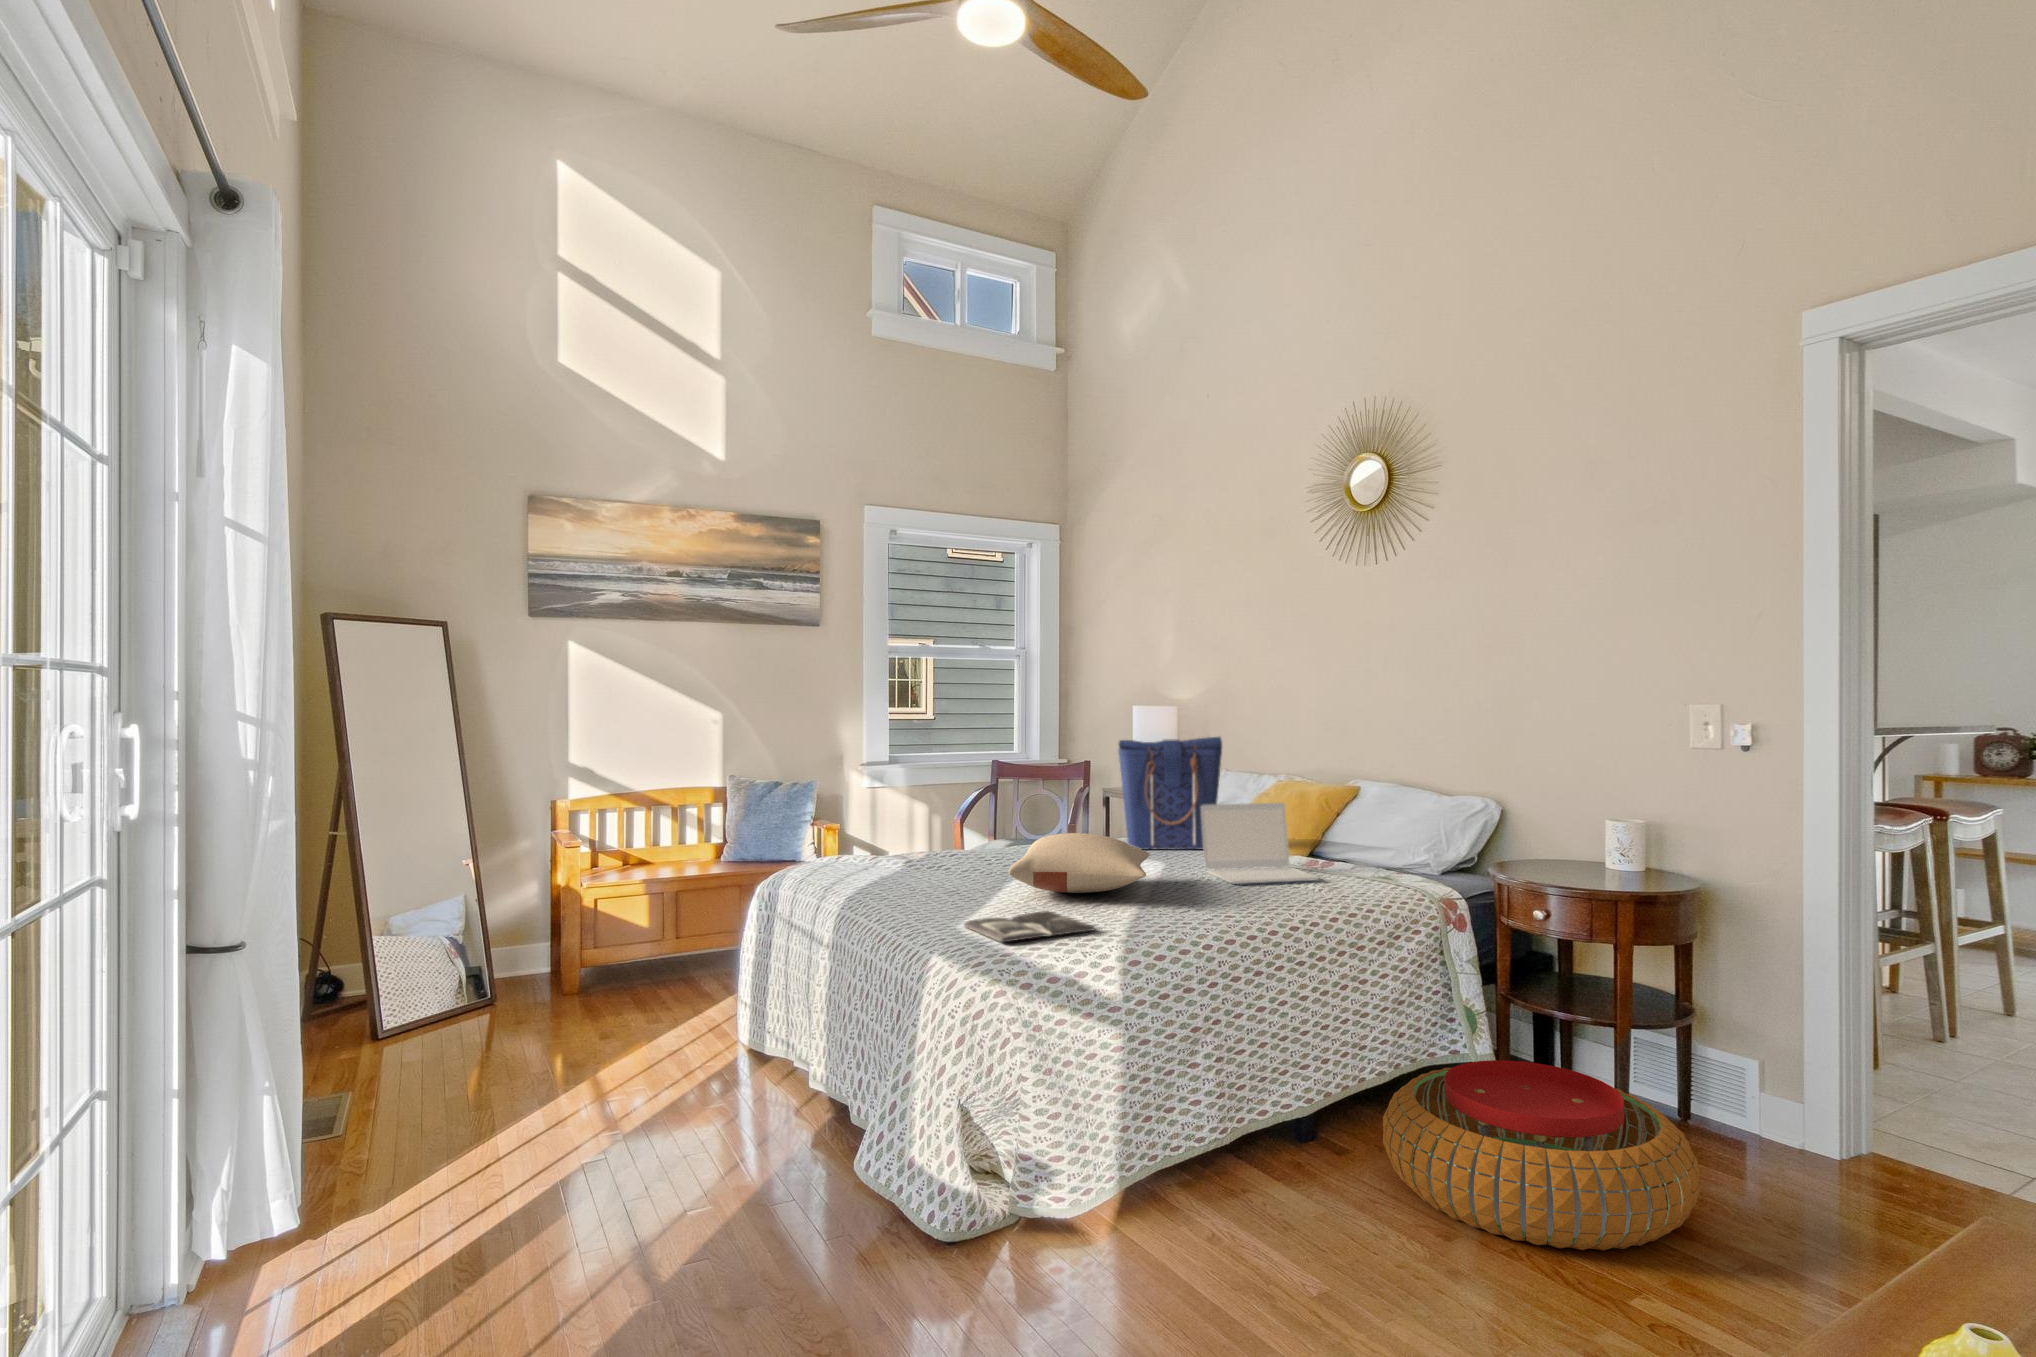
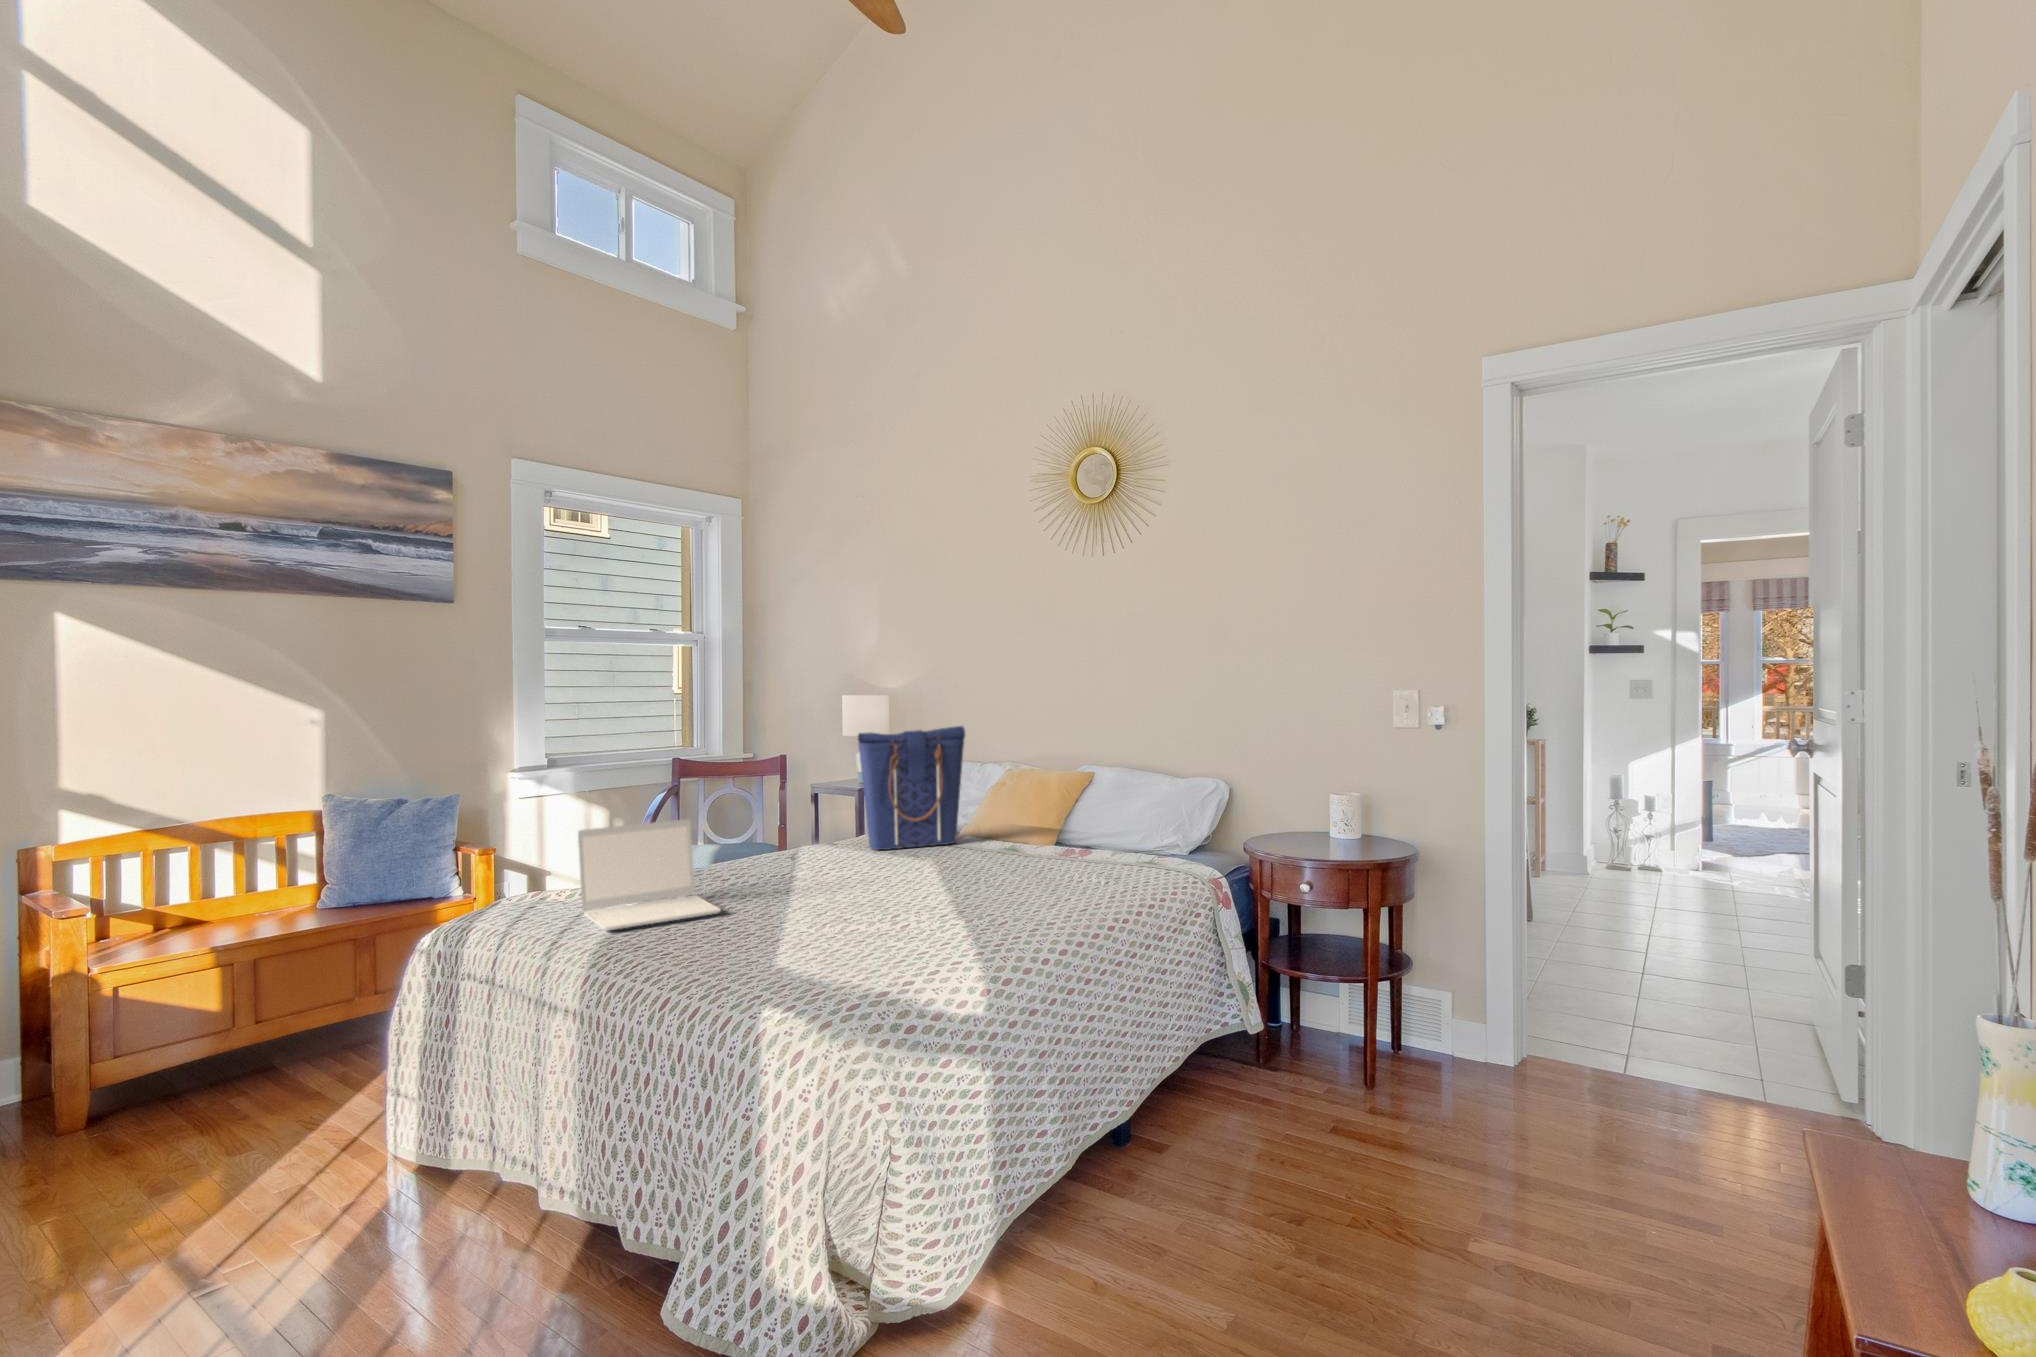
laptop: present [1201,803,1318,884] -> present [578,819,720,931]
pillow: present [1009,833,1150,893] -> none [790,845,955,913]
magazine: present [964,911,1095,942] -> none [770,941,930,992]
pouf: present [1383,1060,1700,1250] -> none [1205,1033,1491,1218]

